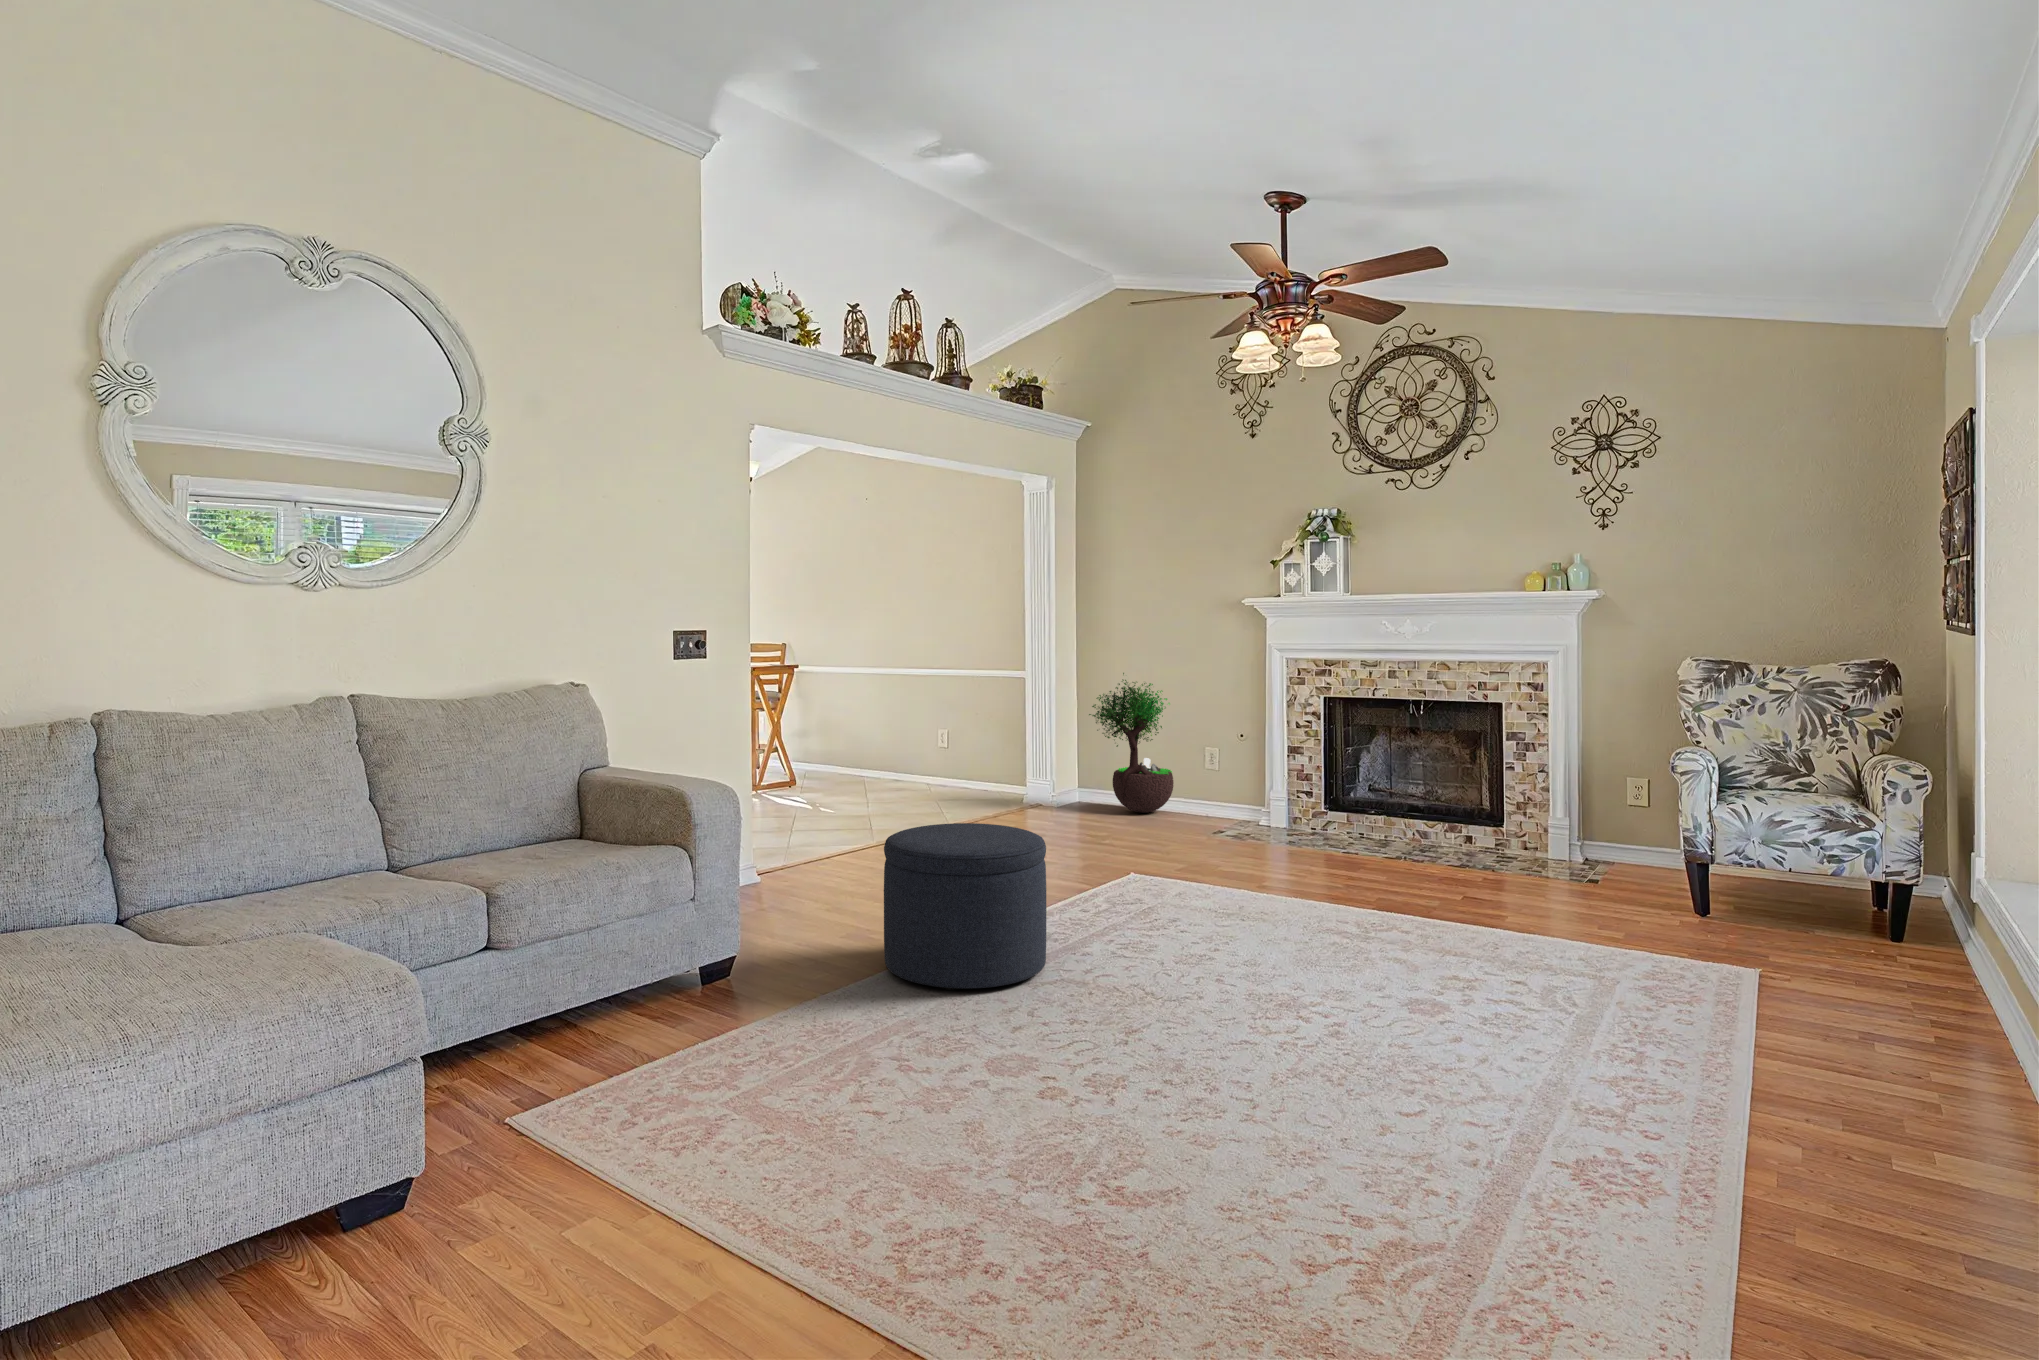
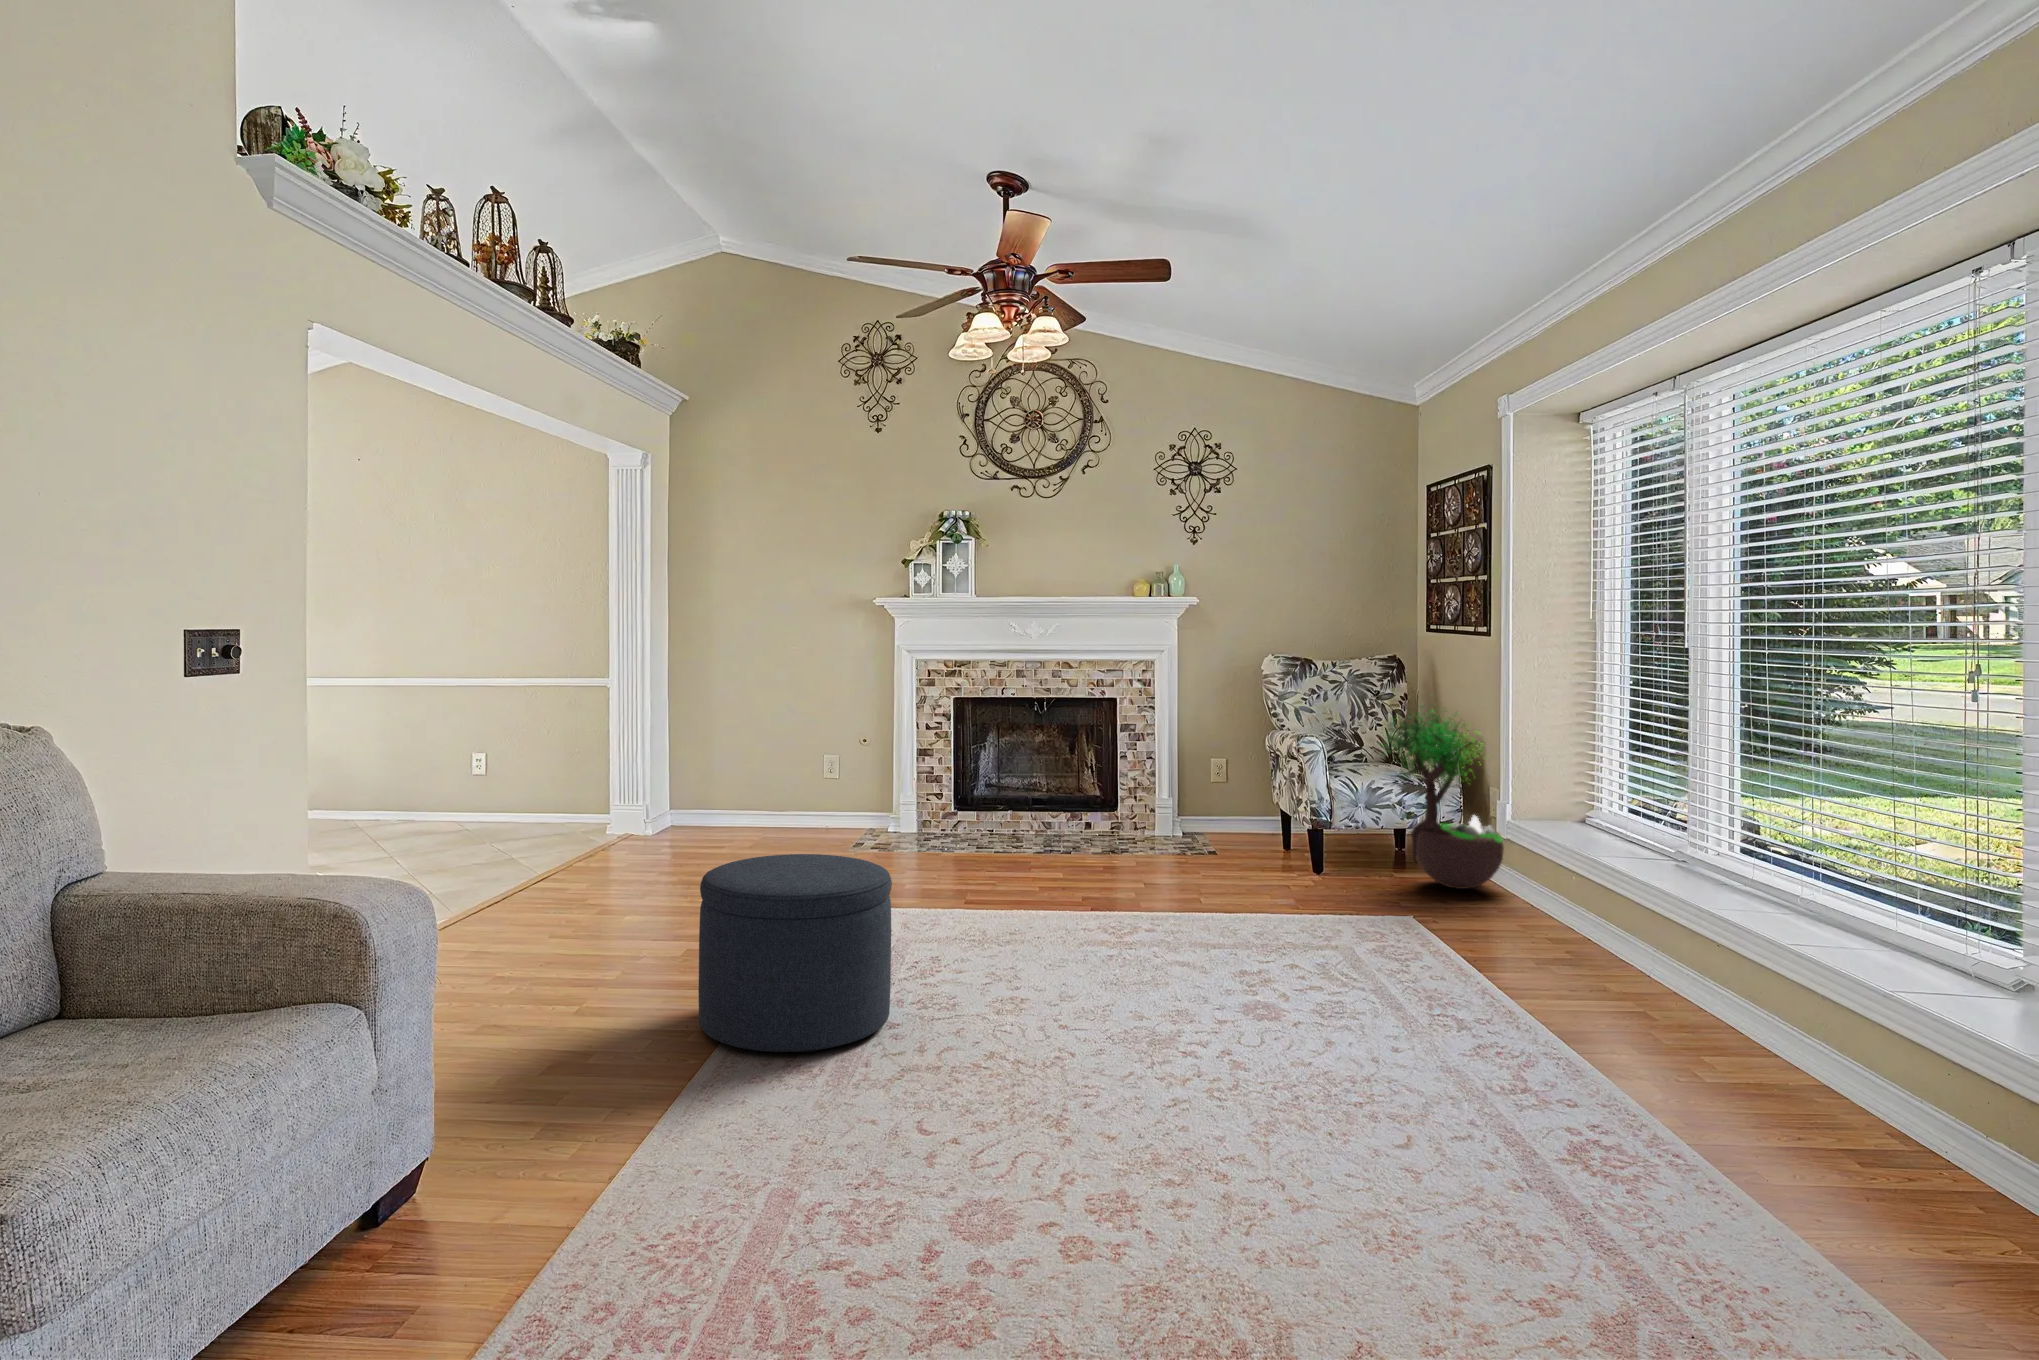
potted tree: present [1089,673,1174,813] -> present [1381,707,1504,889]

